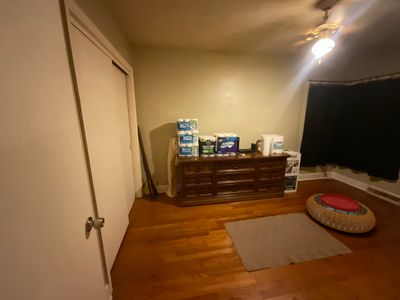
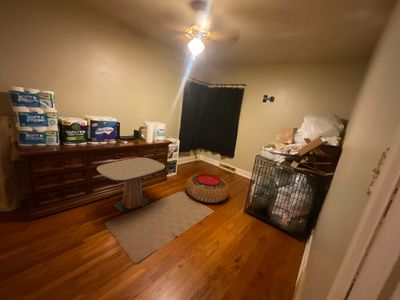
side table: none [221,169,280,217] -> present [97,158,165,213]

